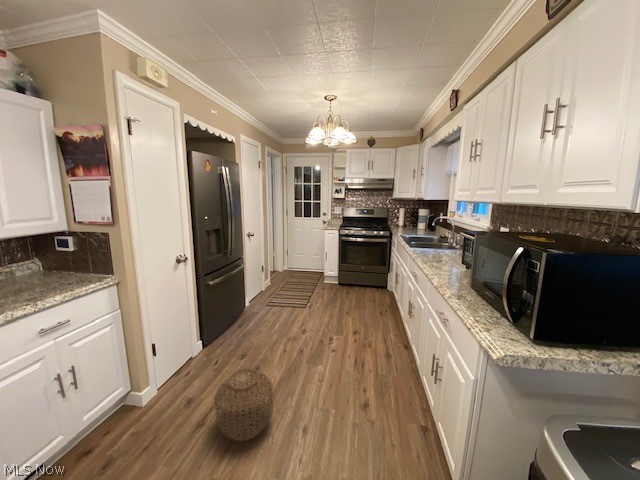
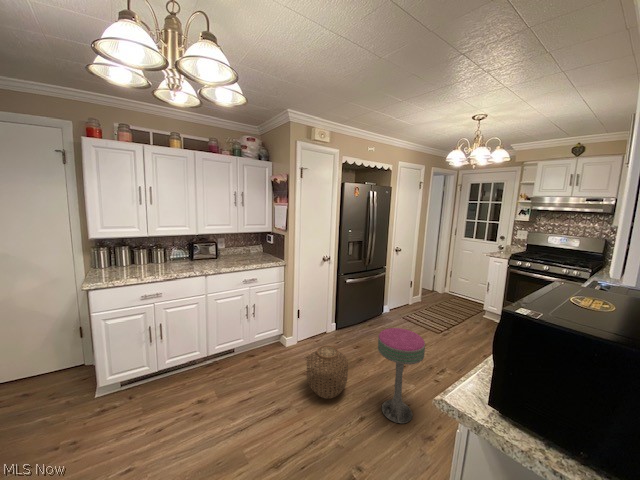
bar stool: none [304,314,352,412] -> present [378,328,425,423]

